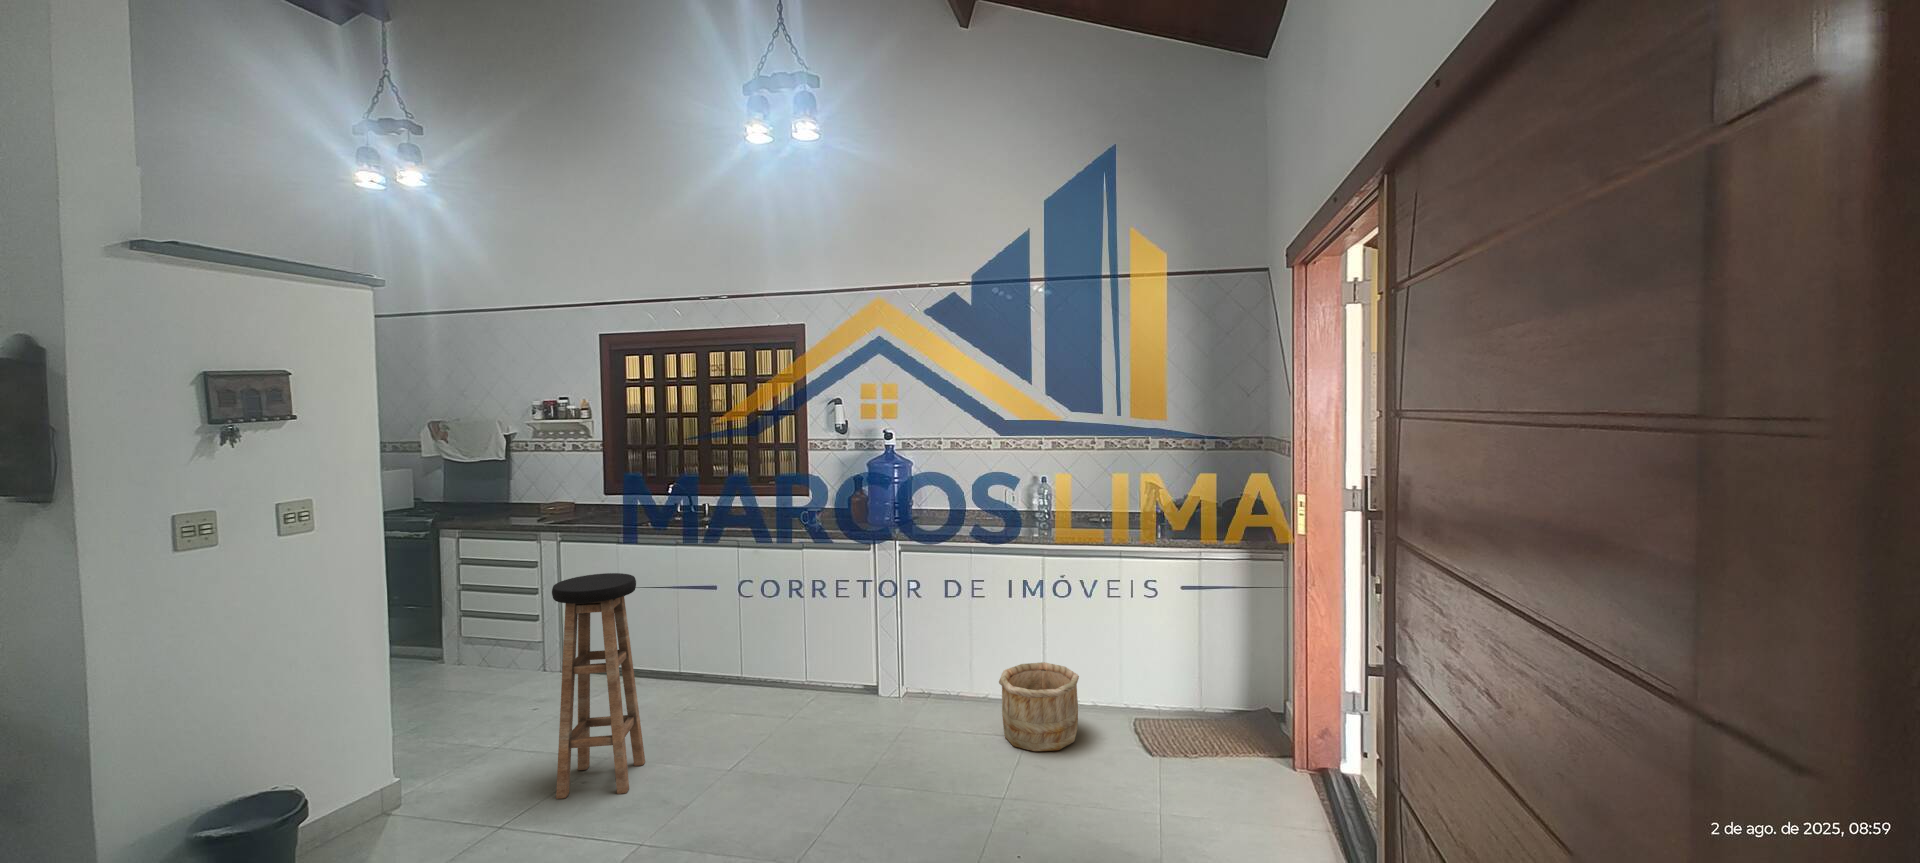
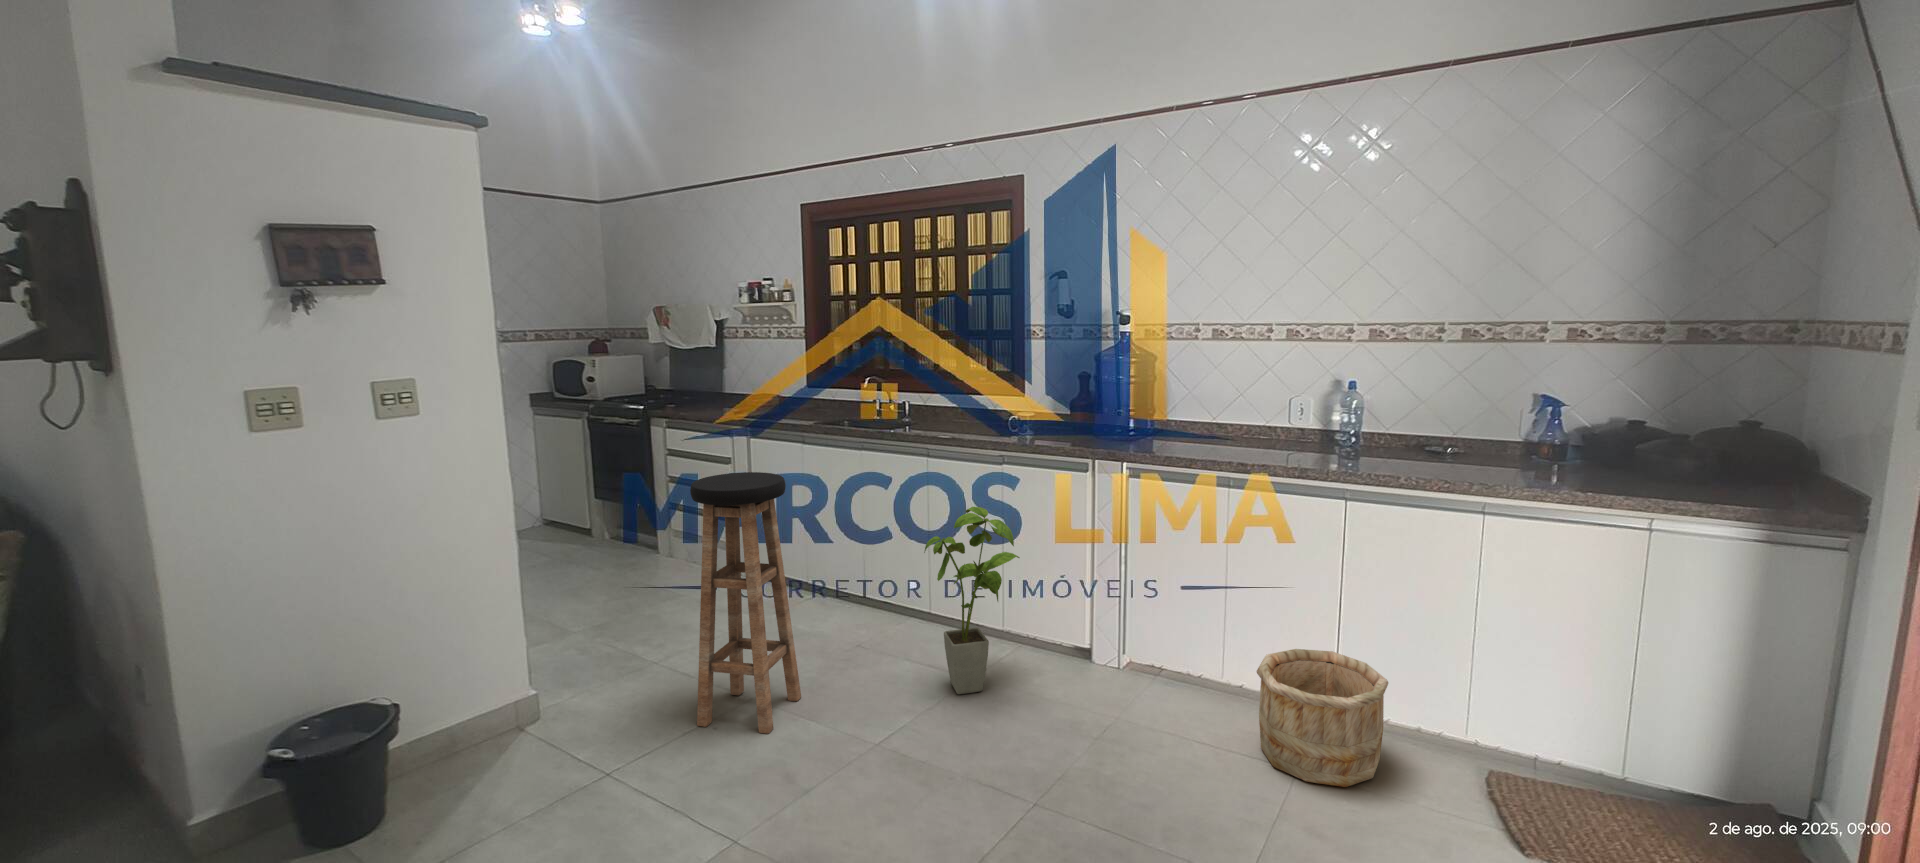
house plant: none [749,586,824,738] -> present [924,507,1020,694]

